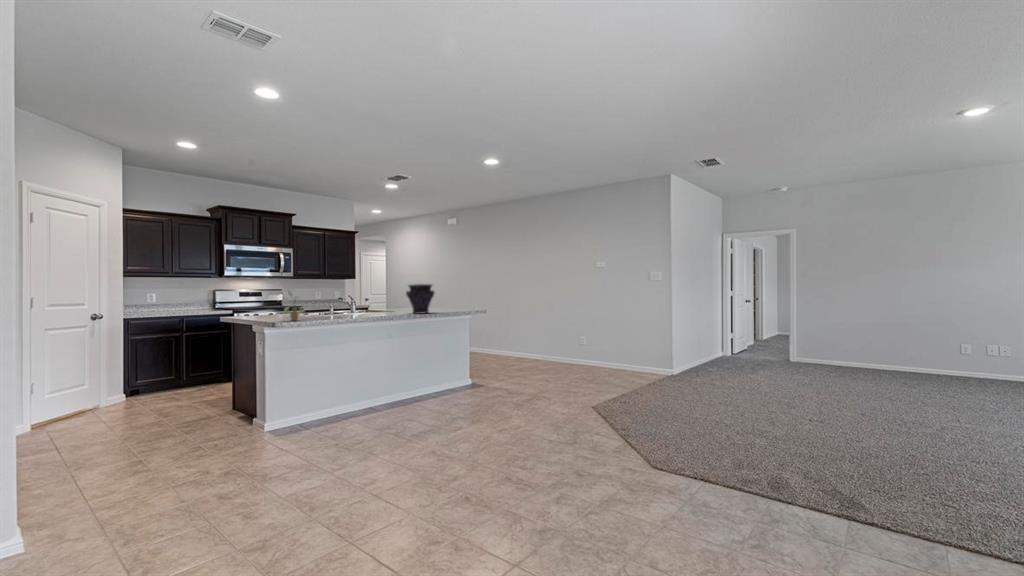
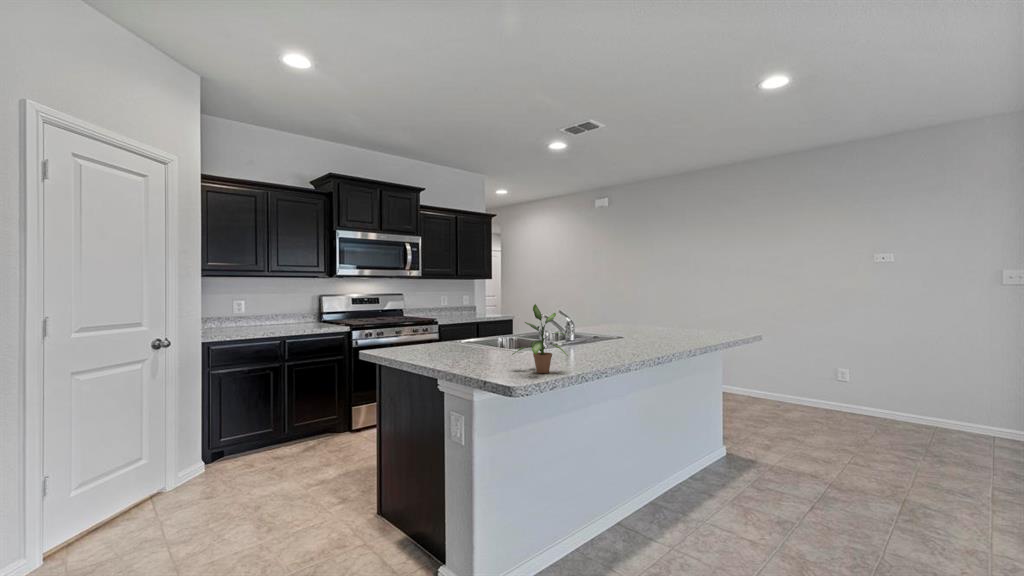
vase: present [406,284,434,314] -> none [660,289,708,341]

